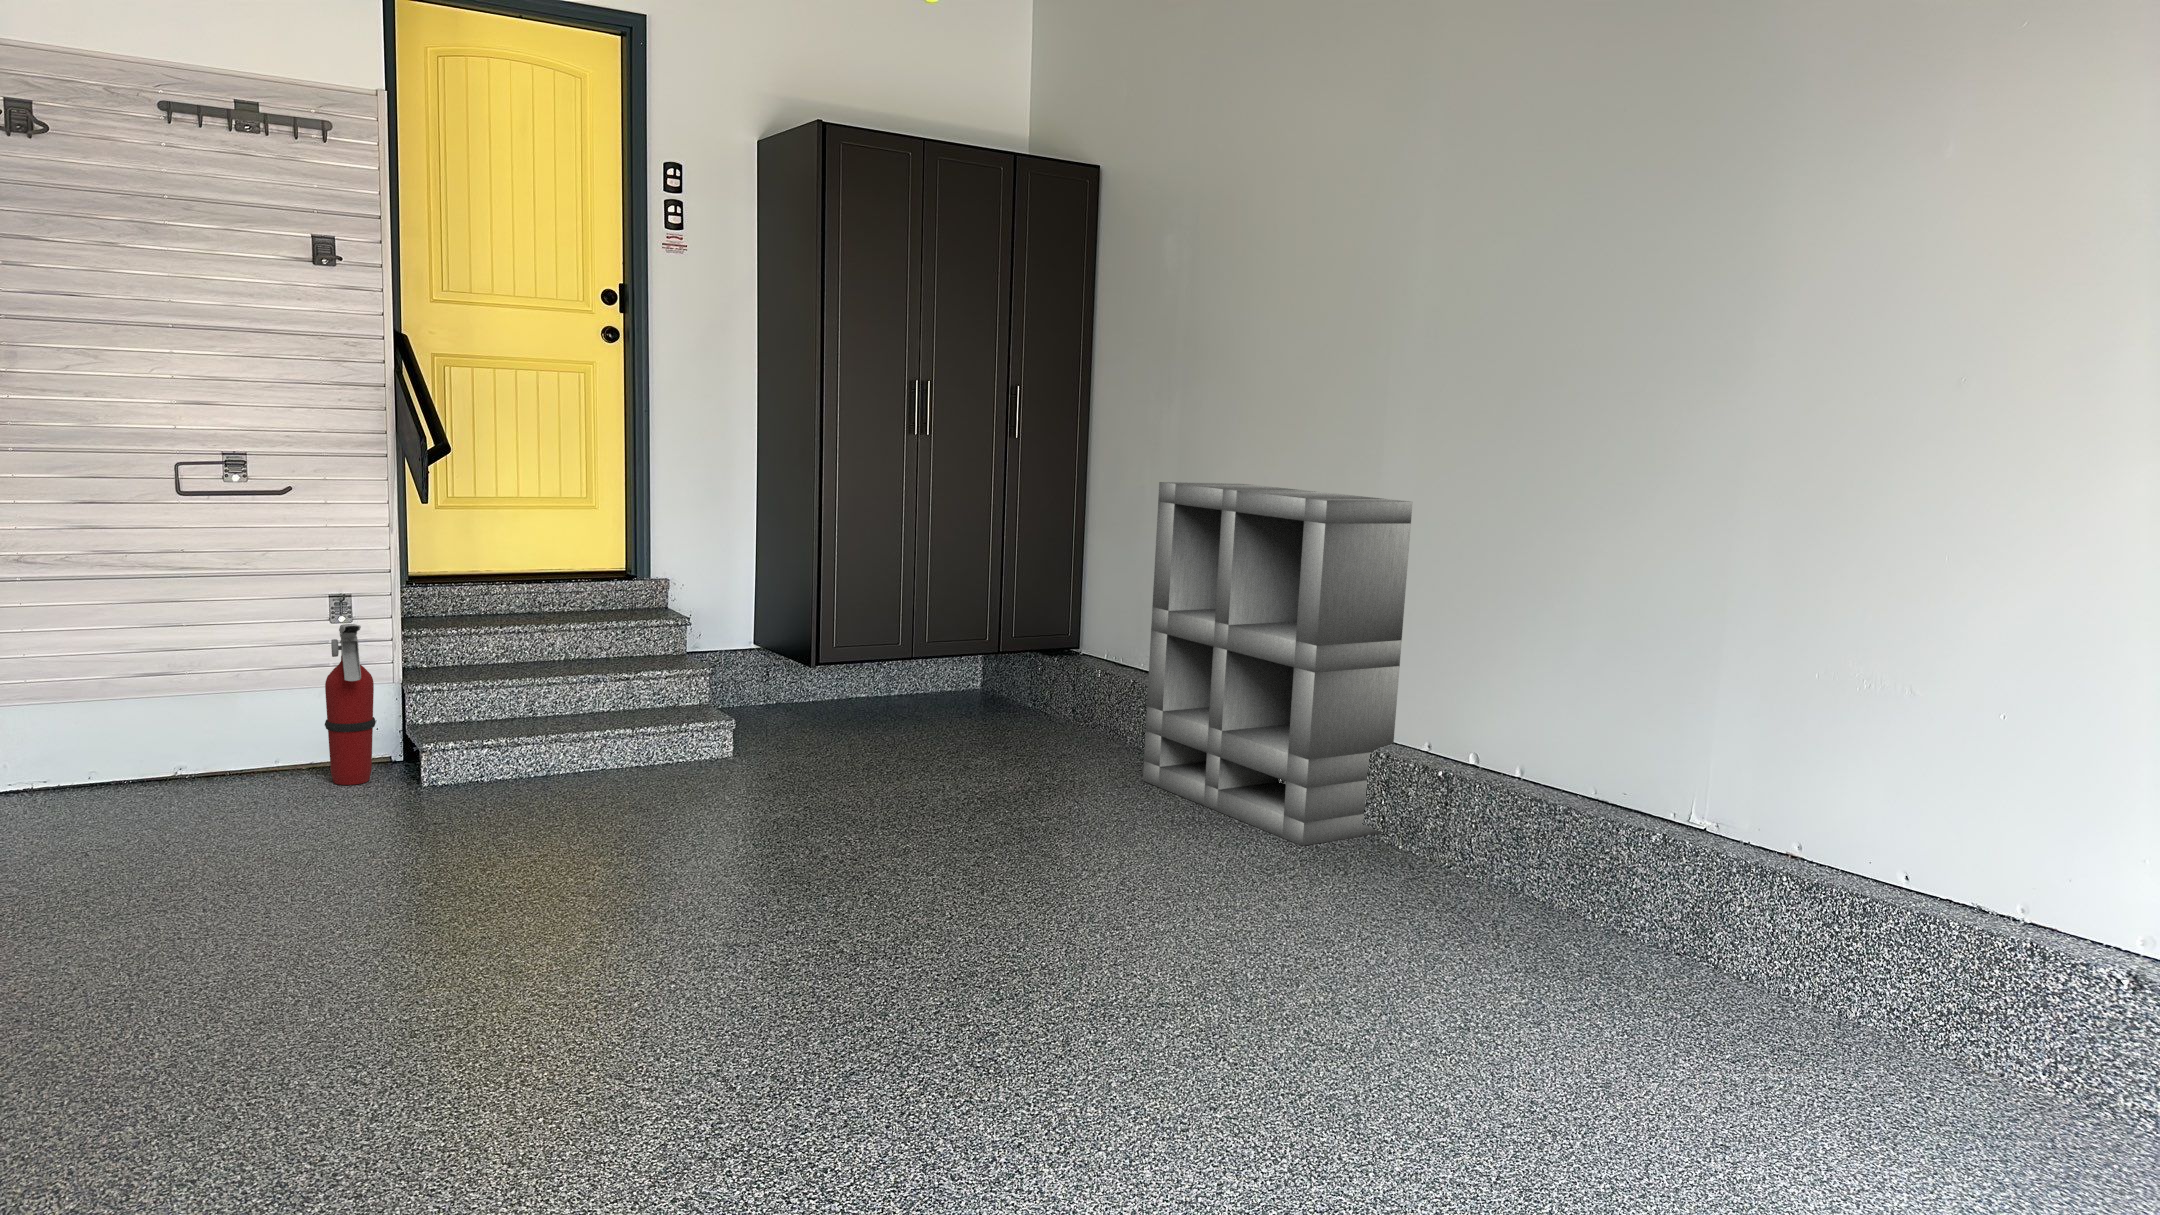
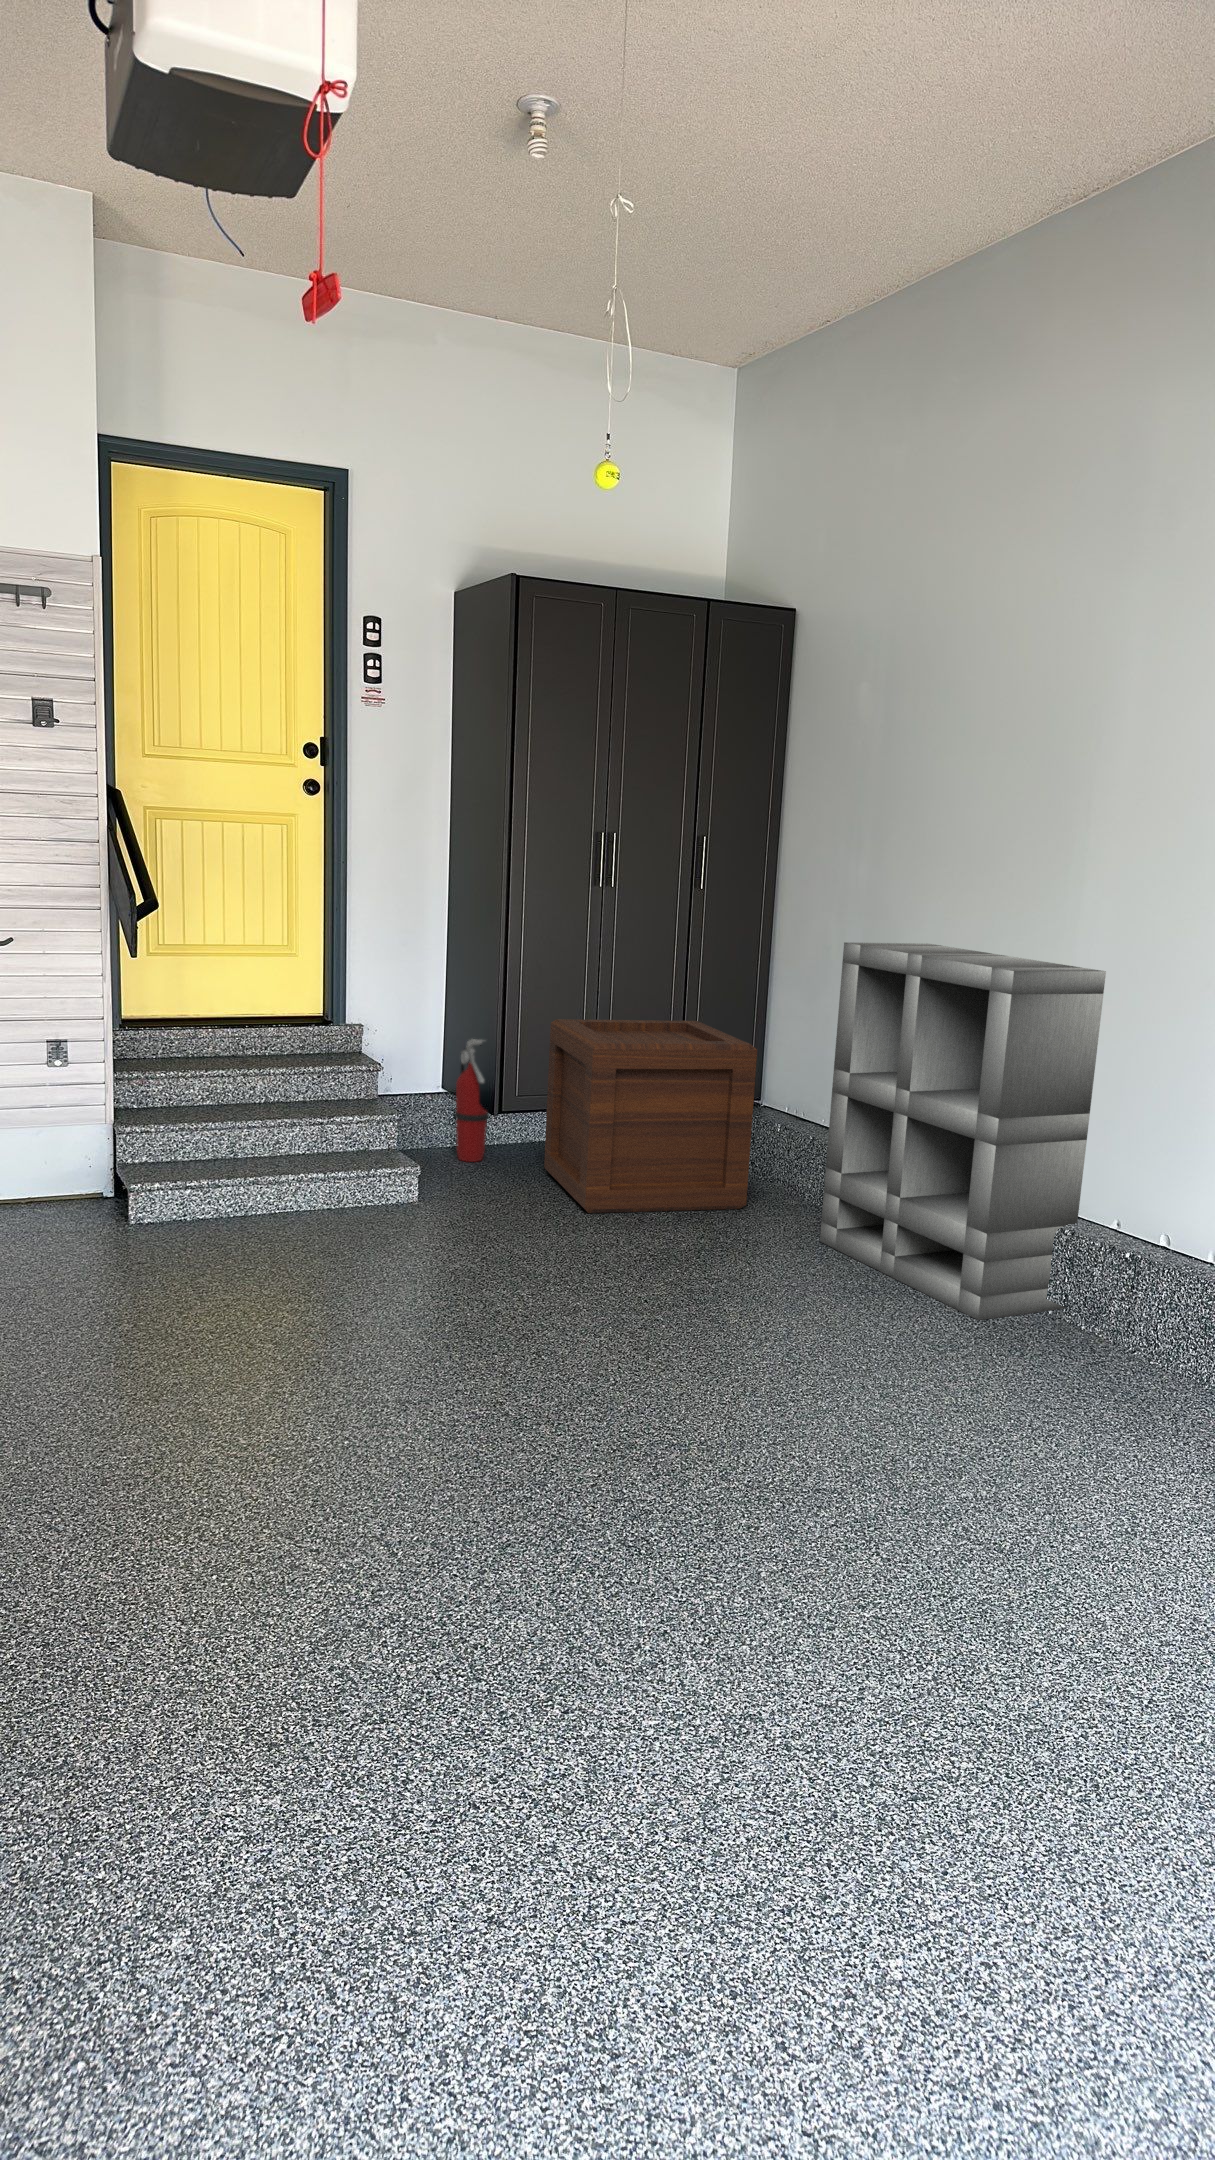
wooden crate: none [860,569,1075,762] -> present [544,1019,757,1213]
fire extinguisher: present [325,624,376,785] -> present [455,1039,489,1162]

